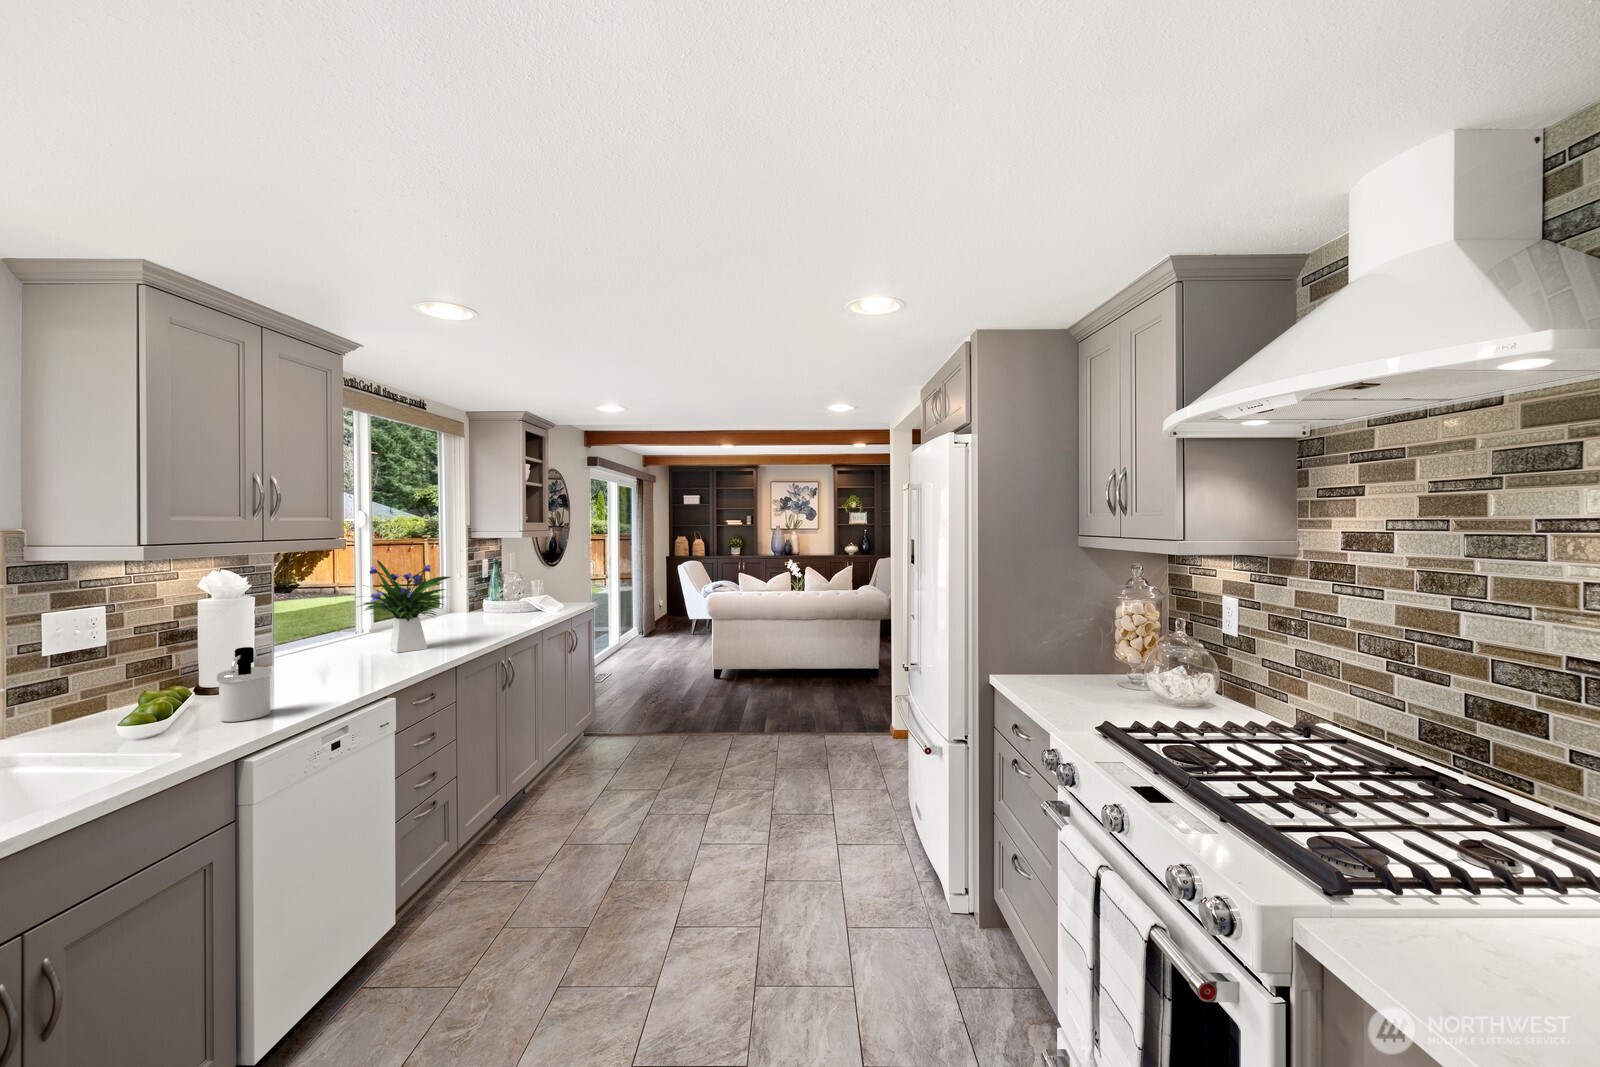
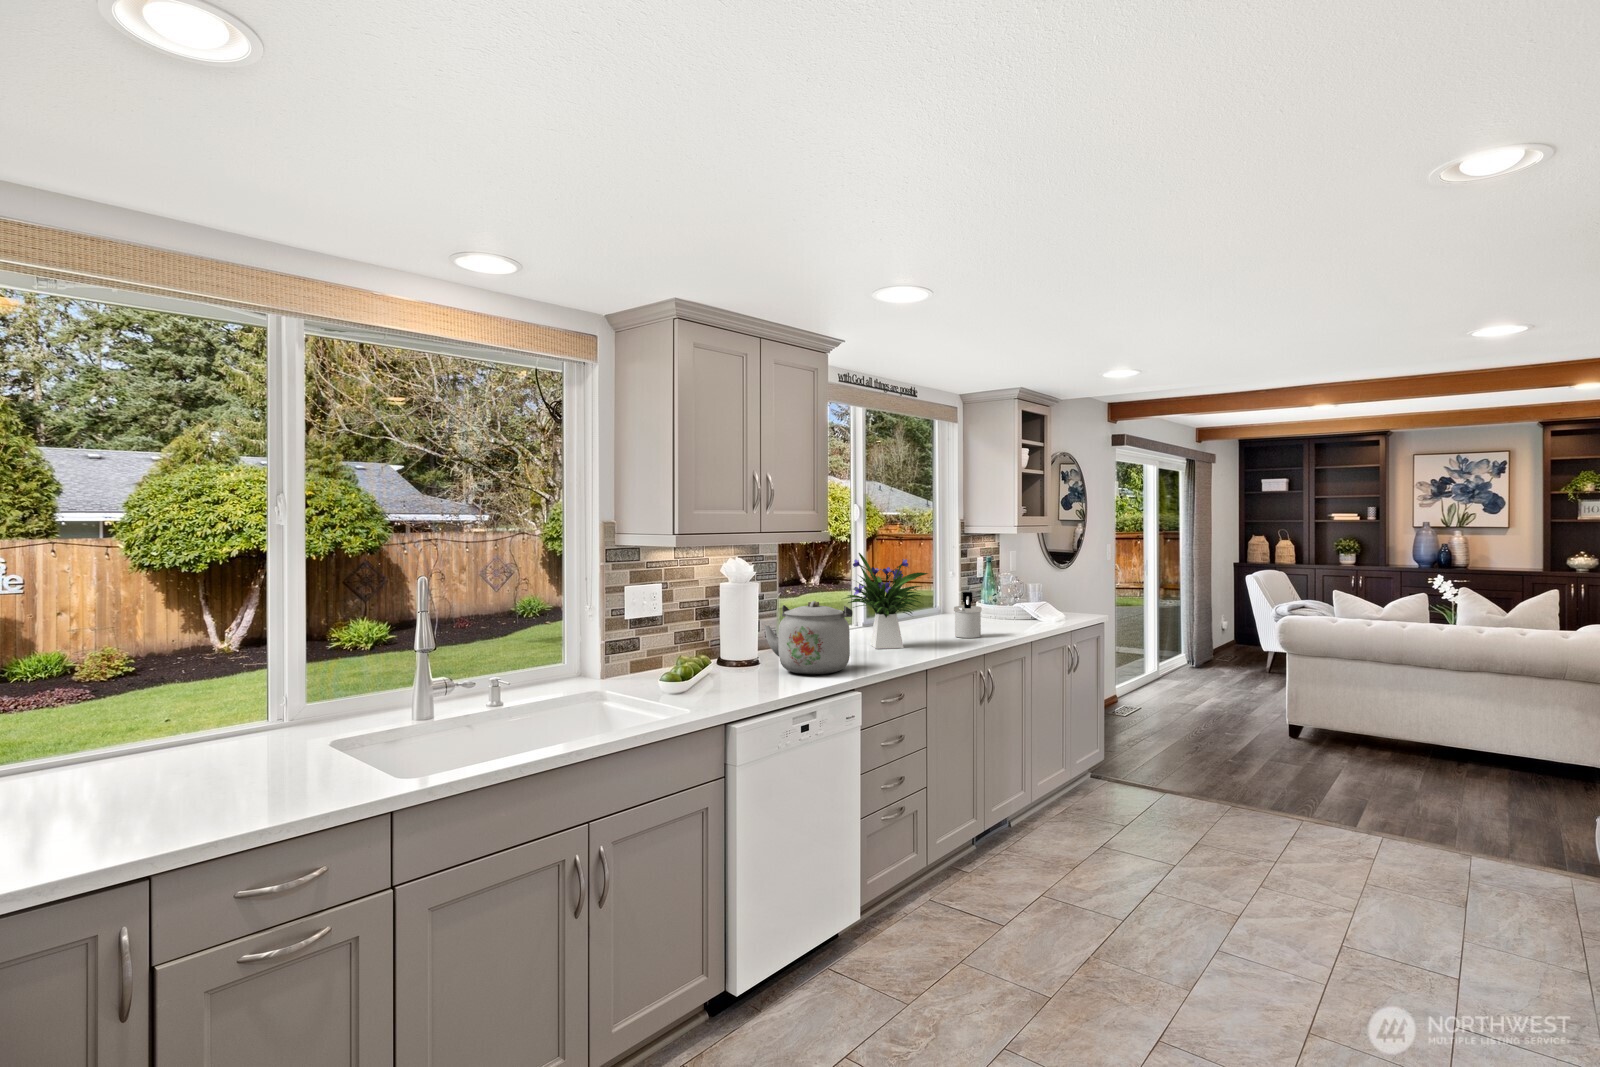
kettle: none [267,613,379,690] -> present [764,601,853,674]
soap dispenser: present [217,647,272,722] -> present [954,592,982,638]

